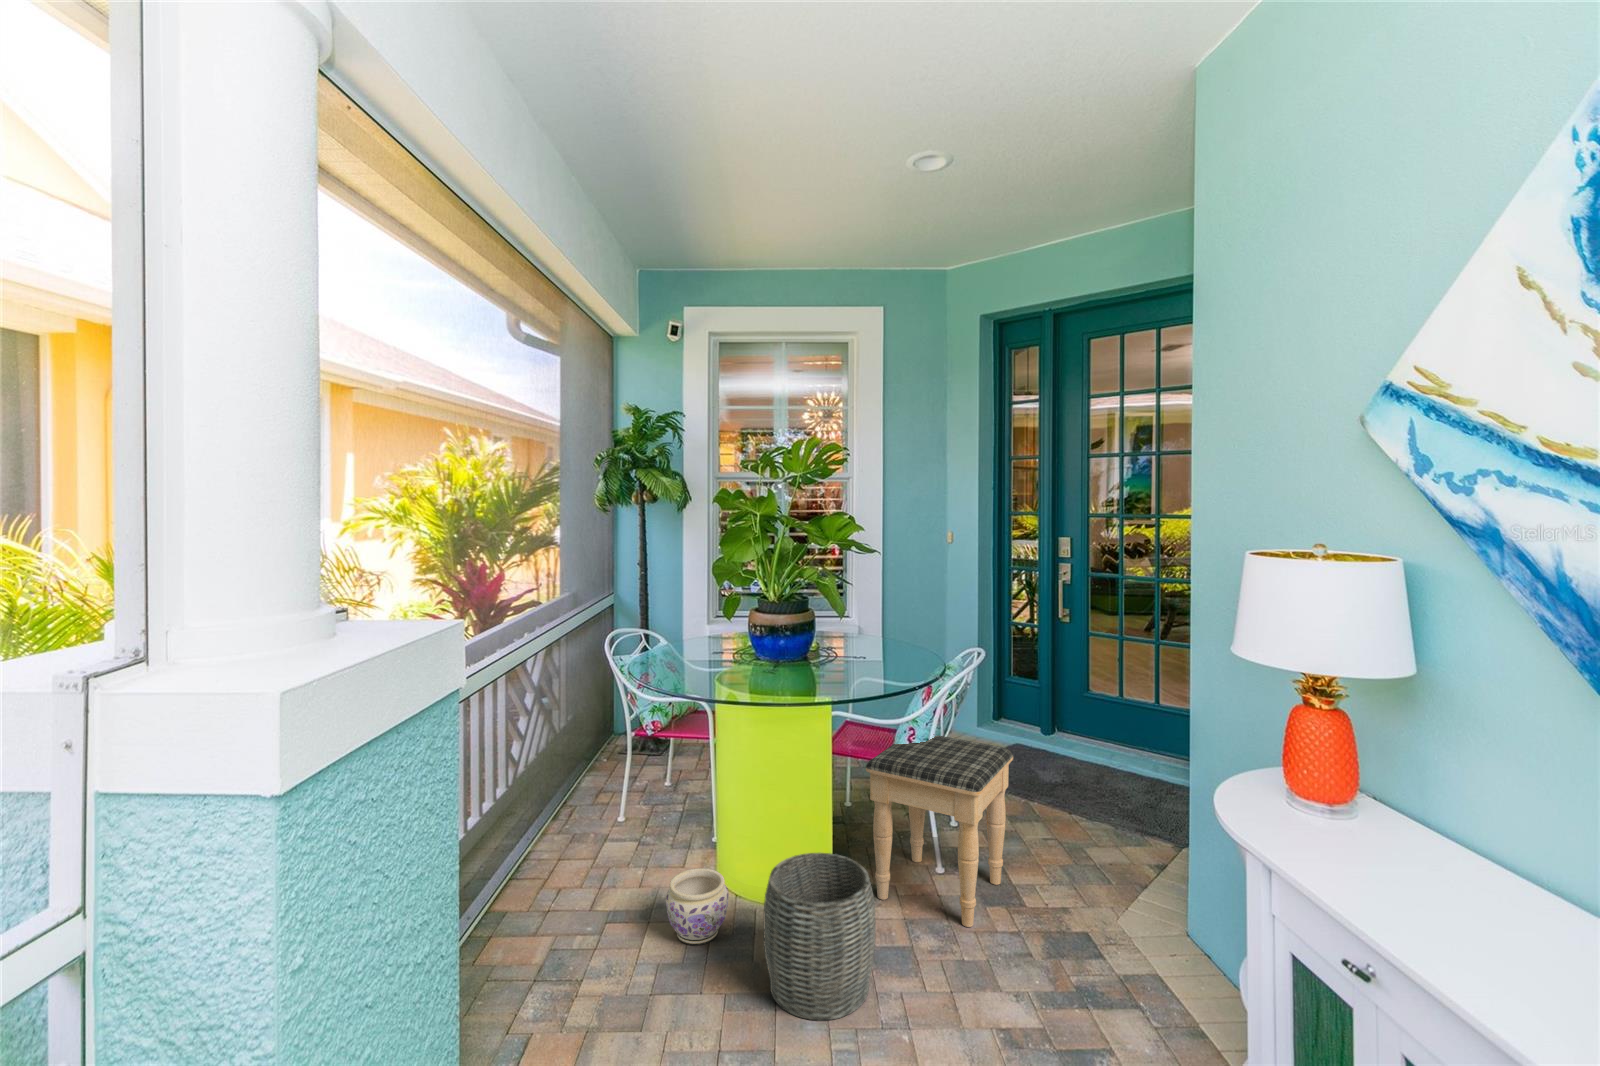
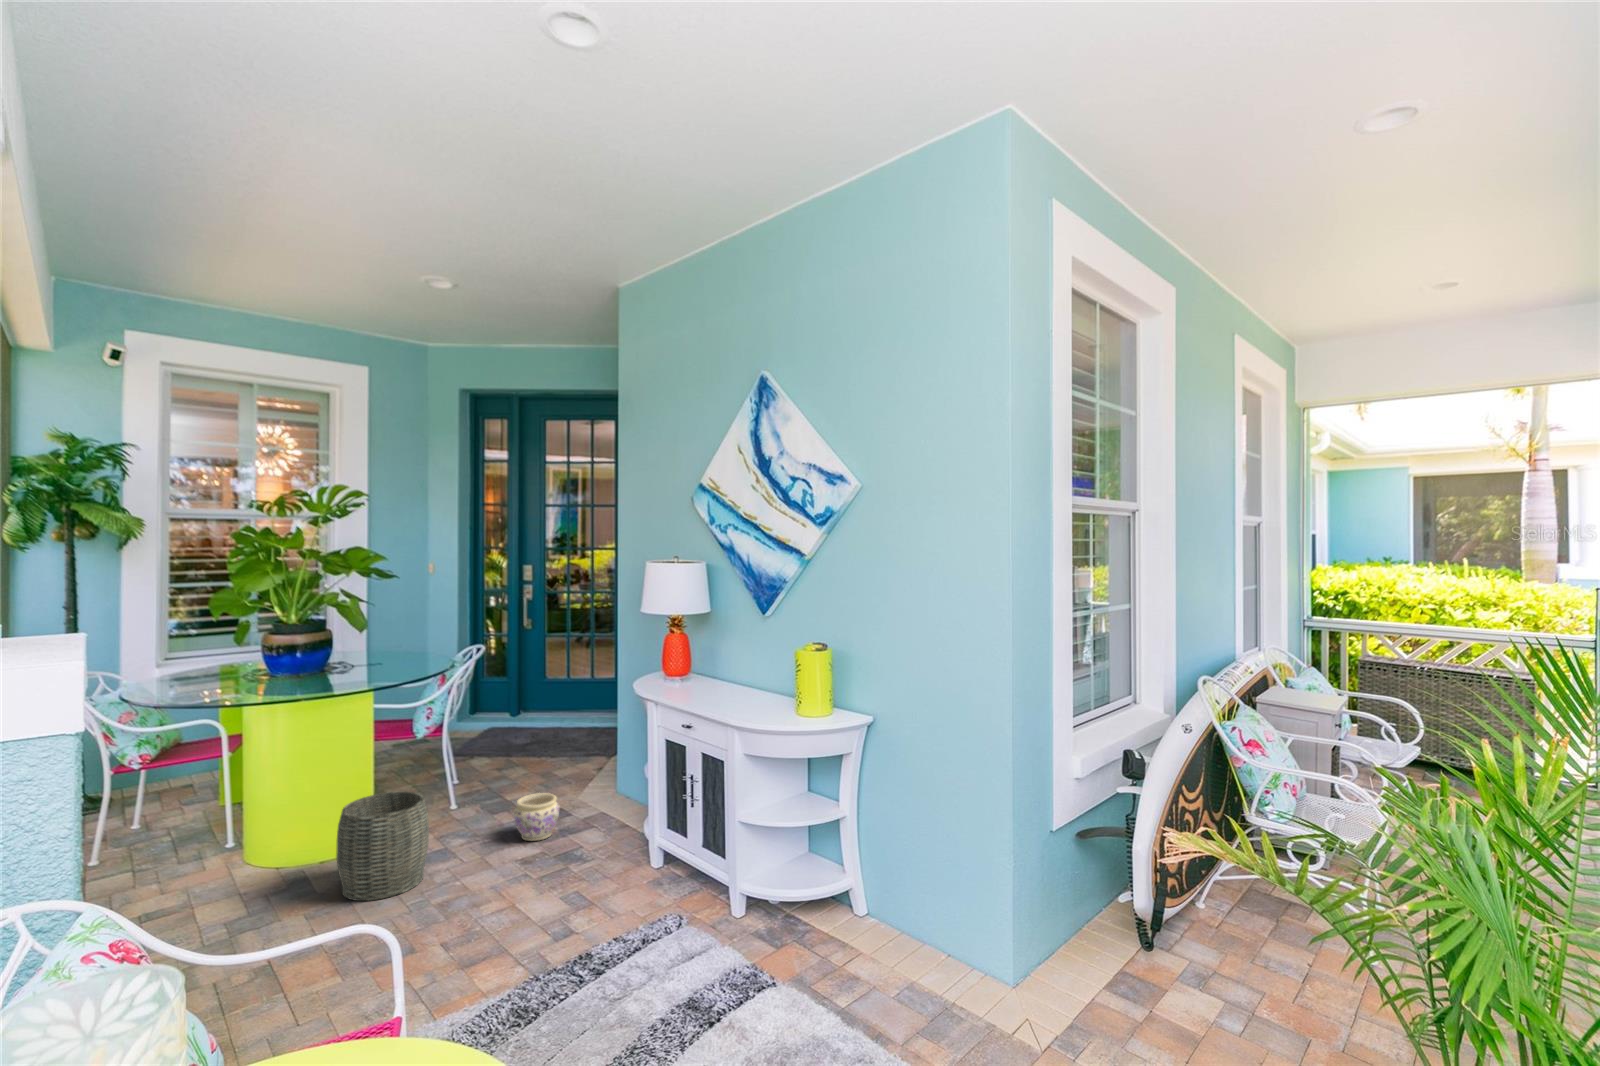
footstool: present [866,734,1013,927] -> none [400,708,509,835]
planter: present [666,868,729,945] -> present [514,793,560,841]

